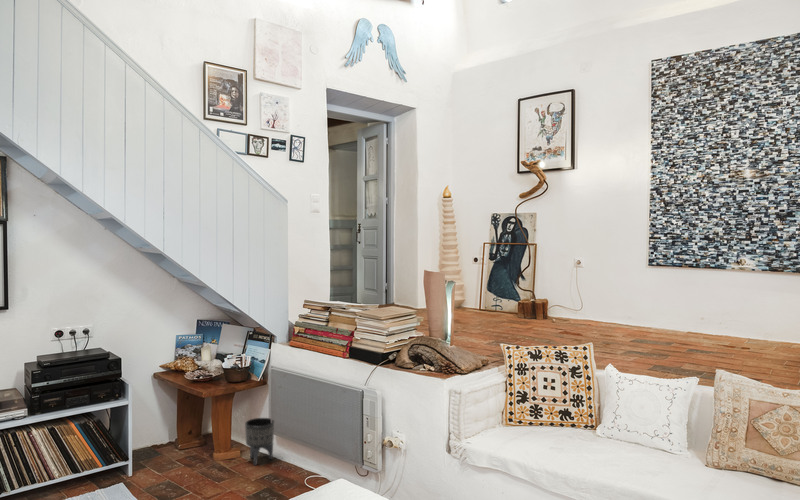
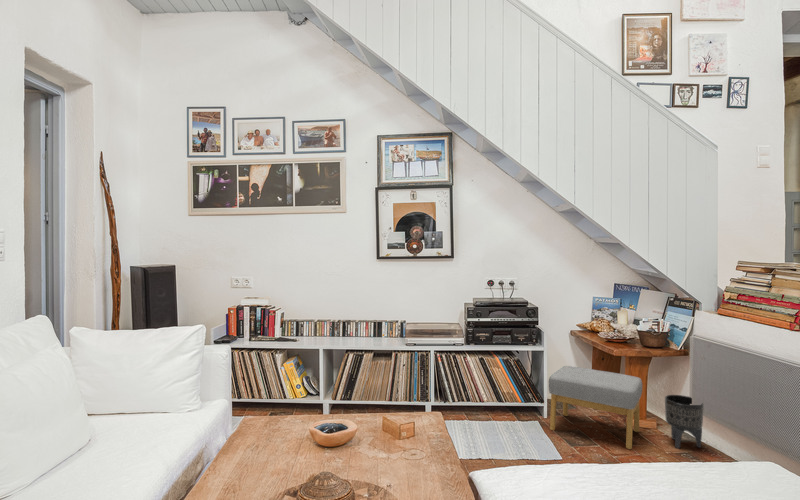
footstool: none [137,410,226,486] -> present [549,366,642,449]

